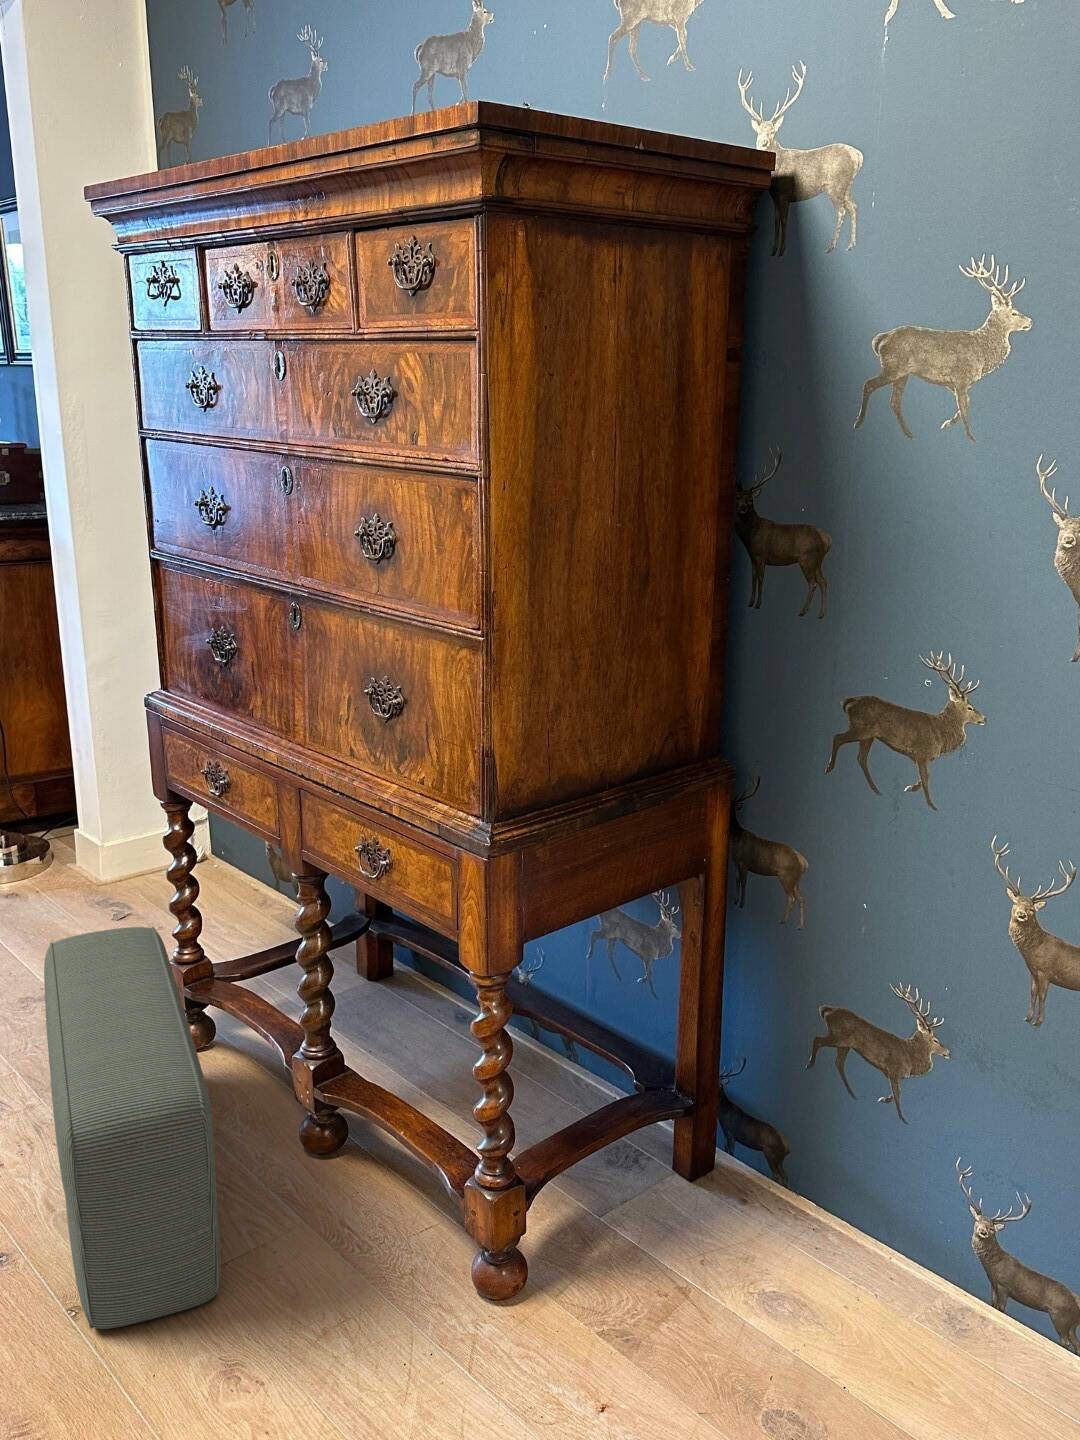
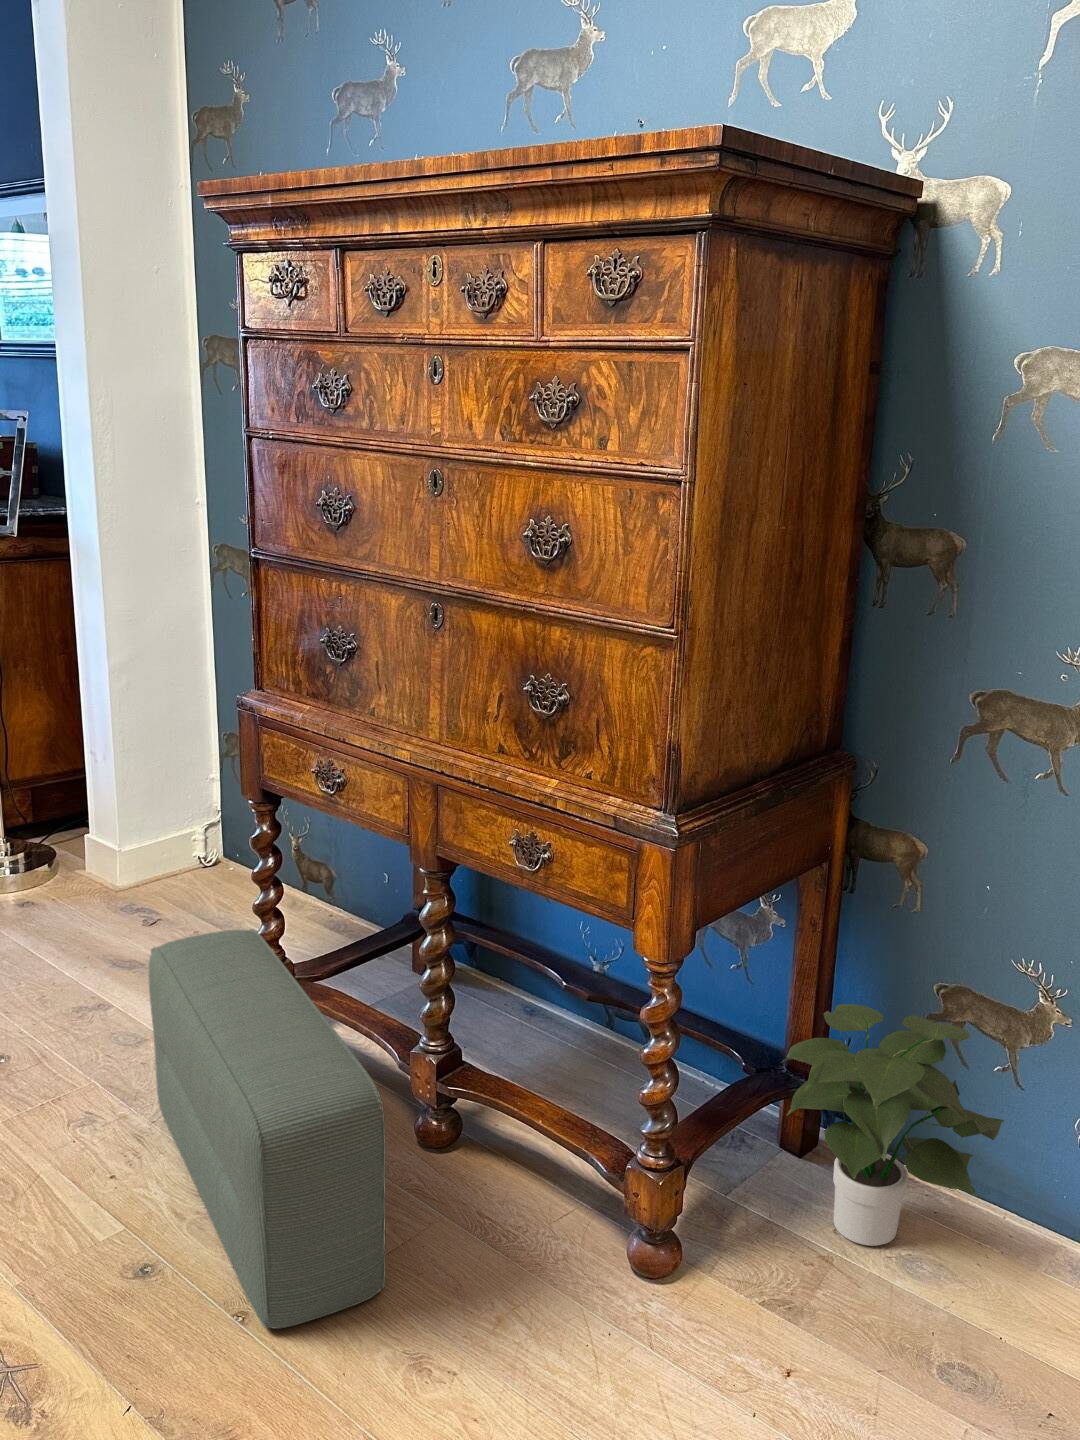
potted plant: none [643,1023,877,1278] -> present [781,1004,1004,1246]

